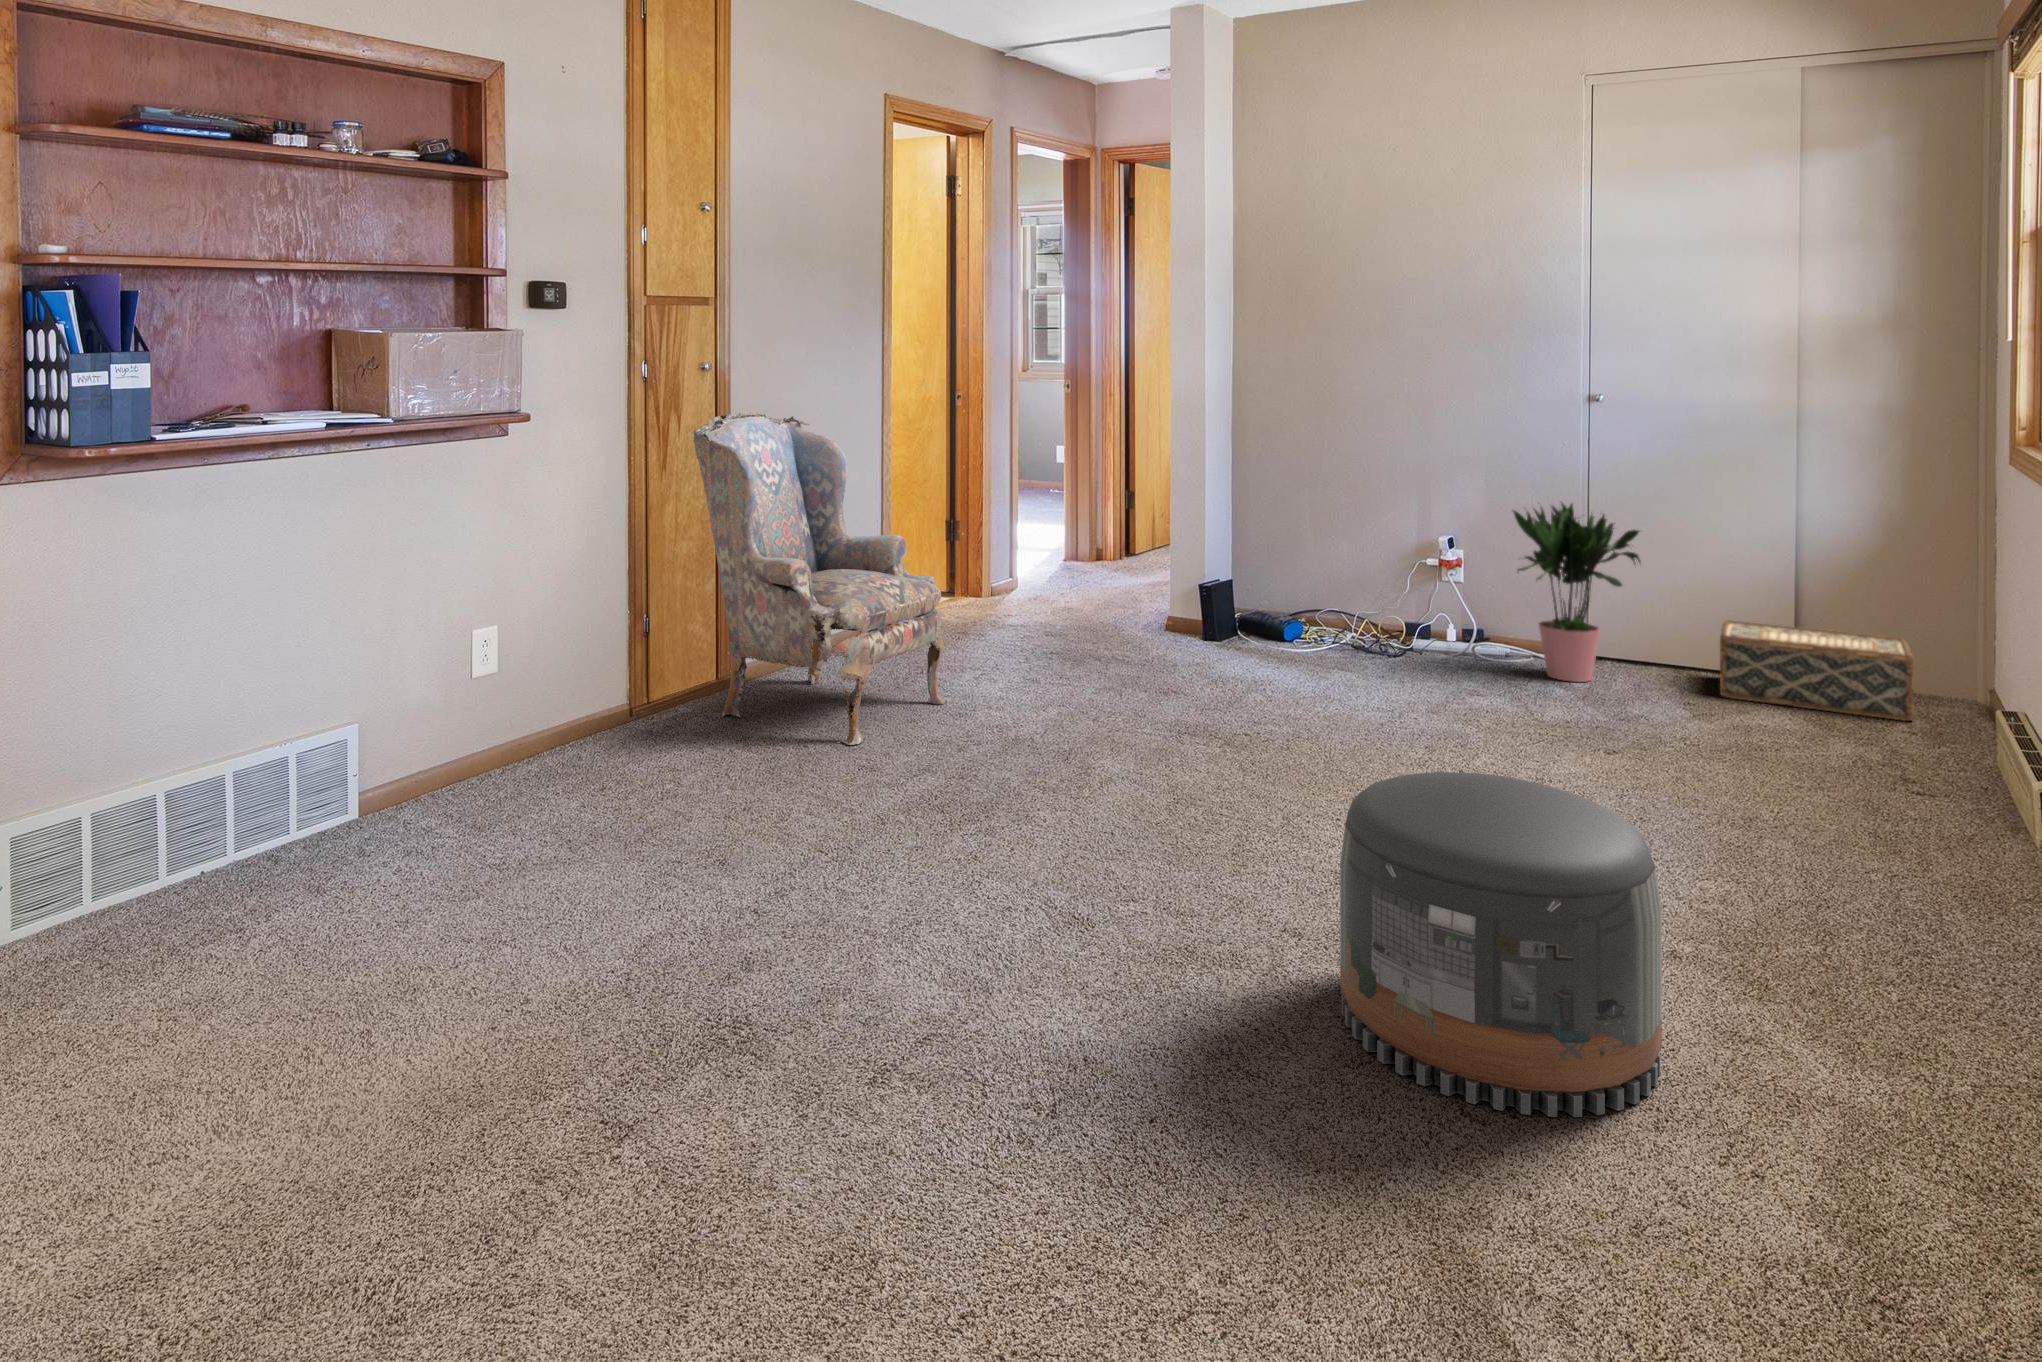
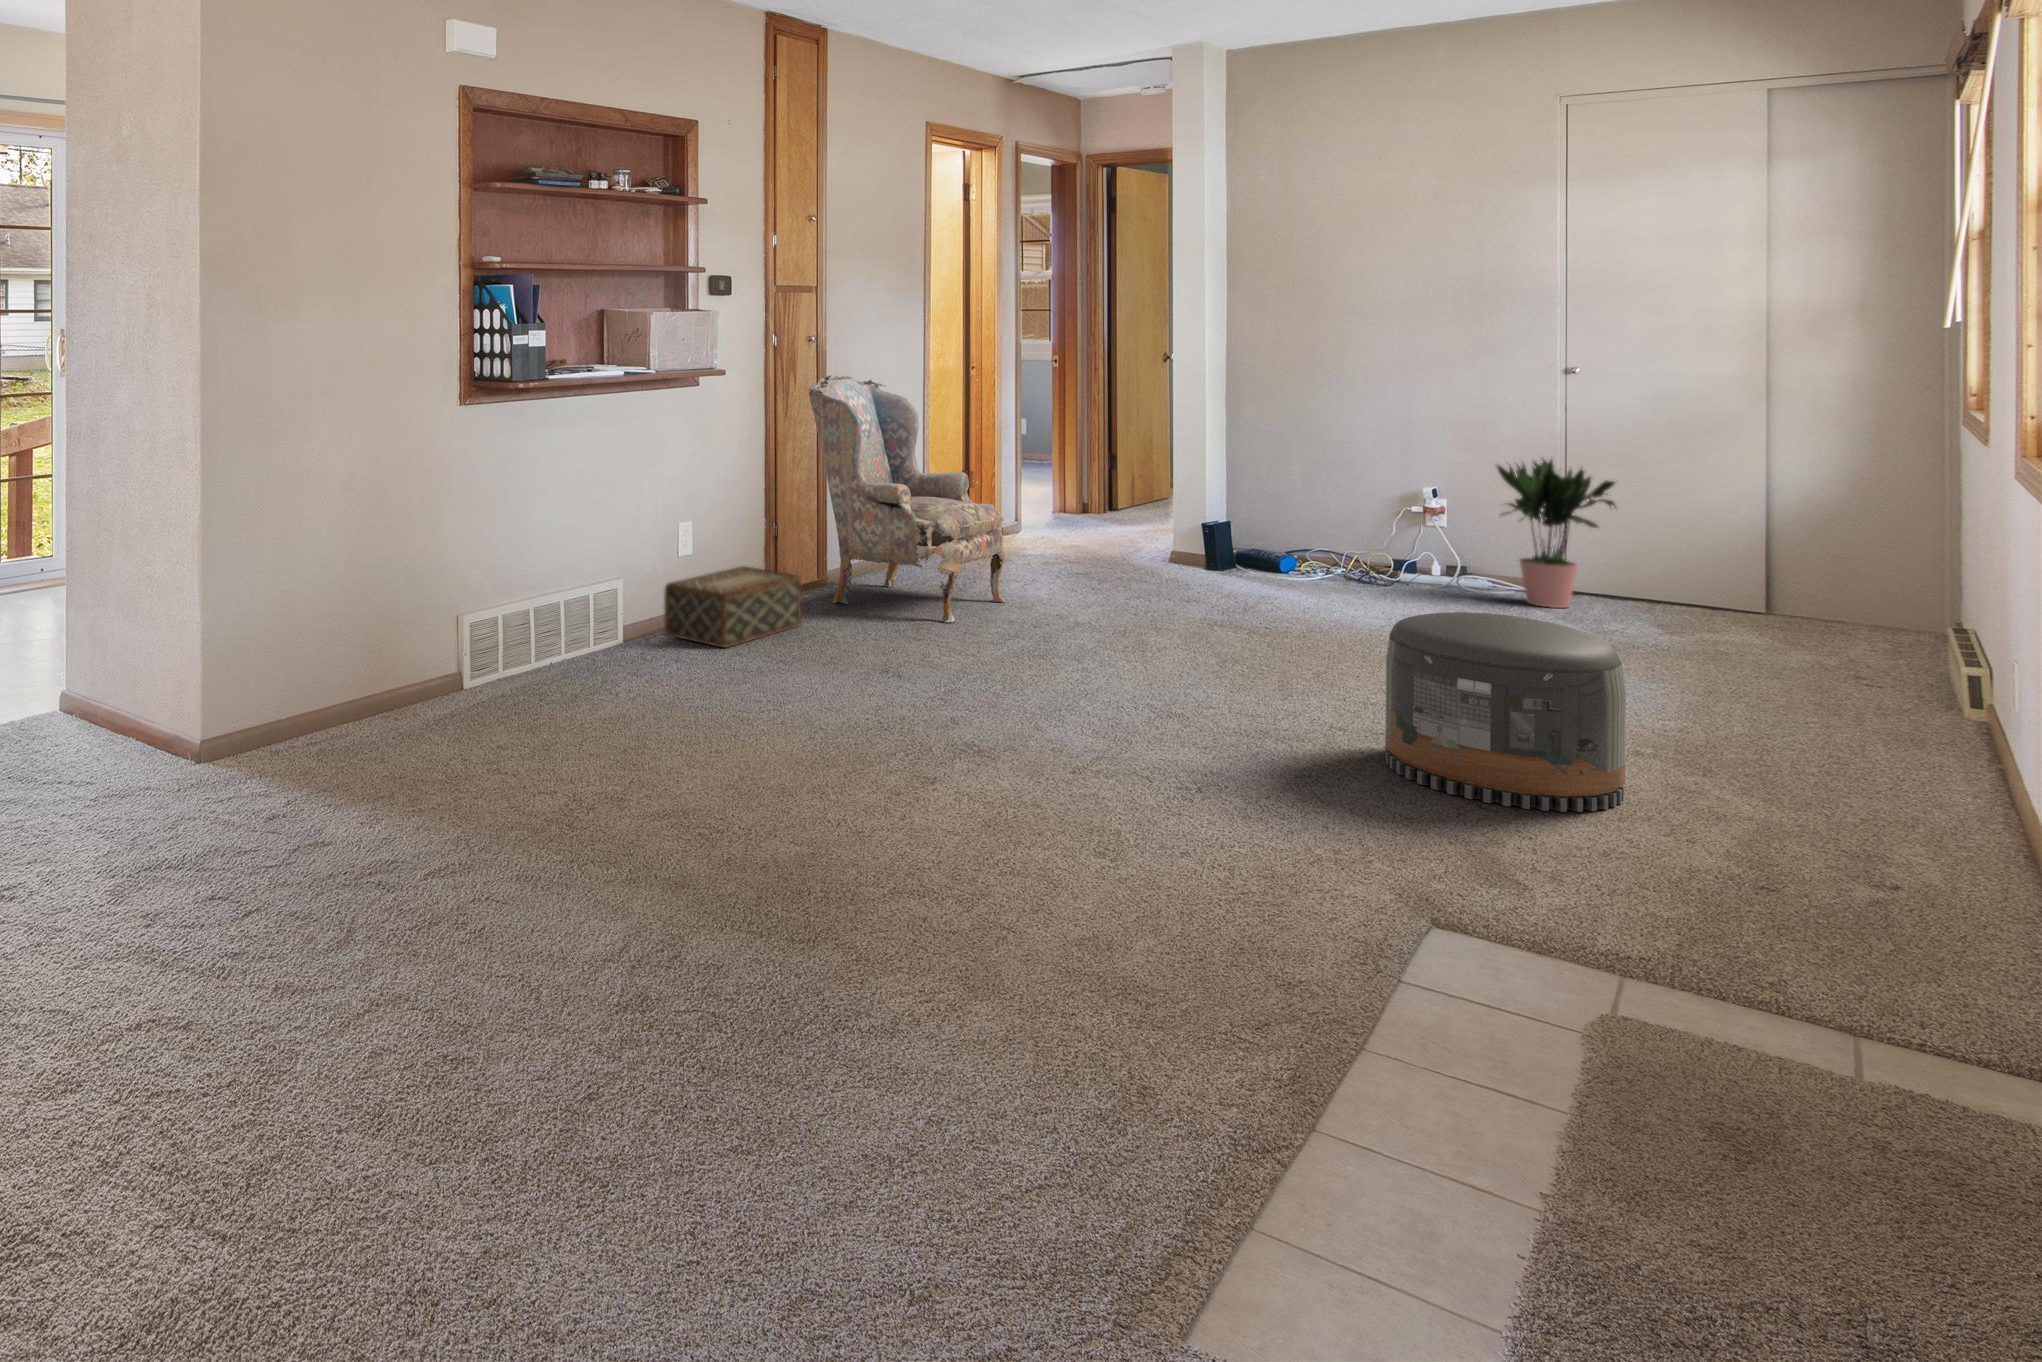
woven basket: present [1720,620,1914,721] -> present [664,566,801,647]

